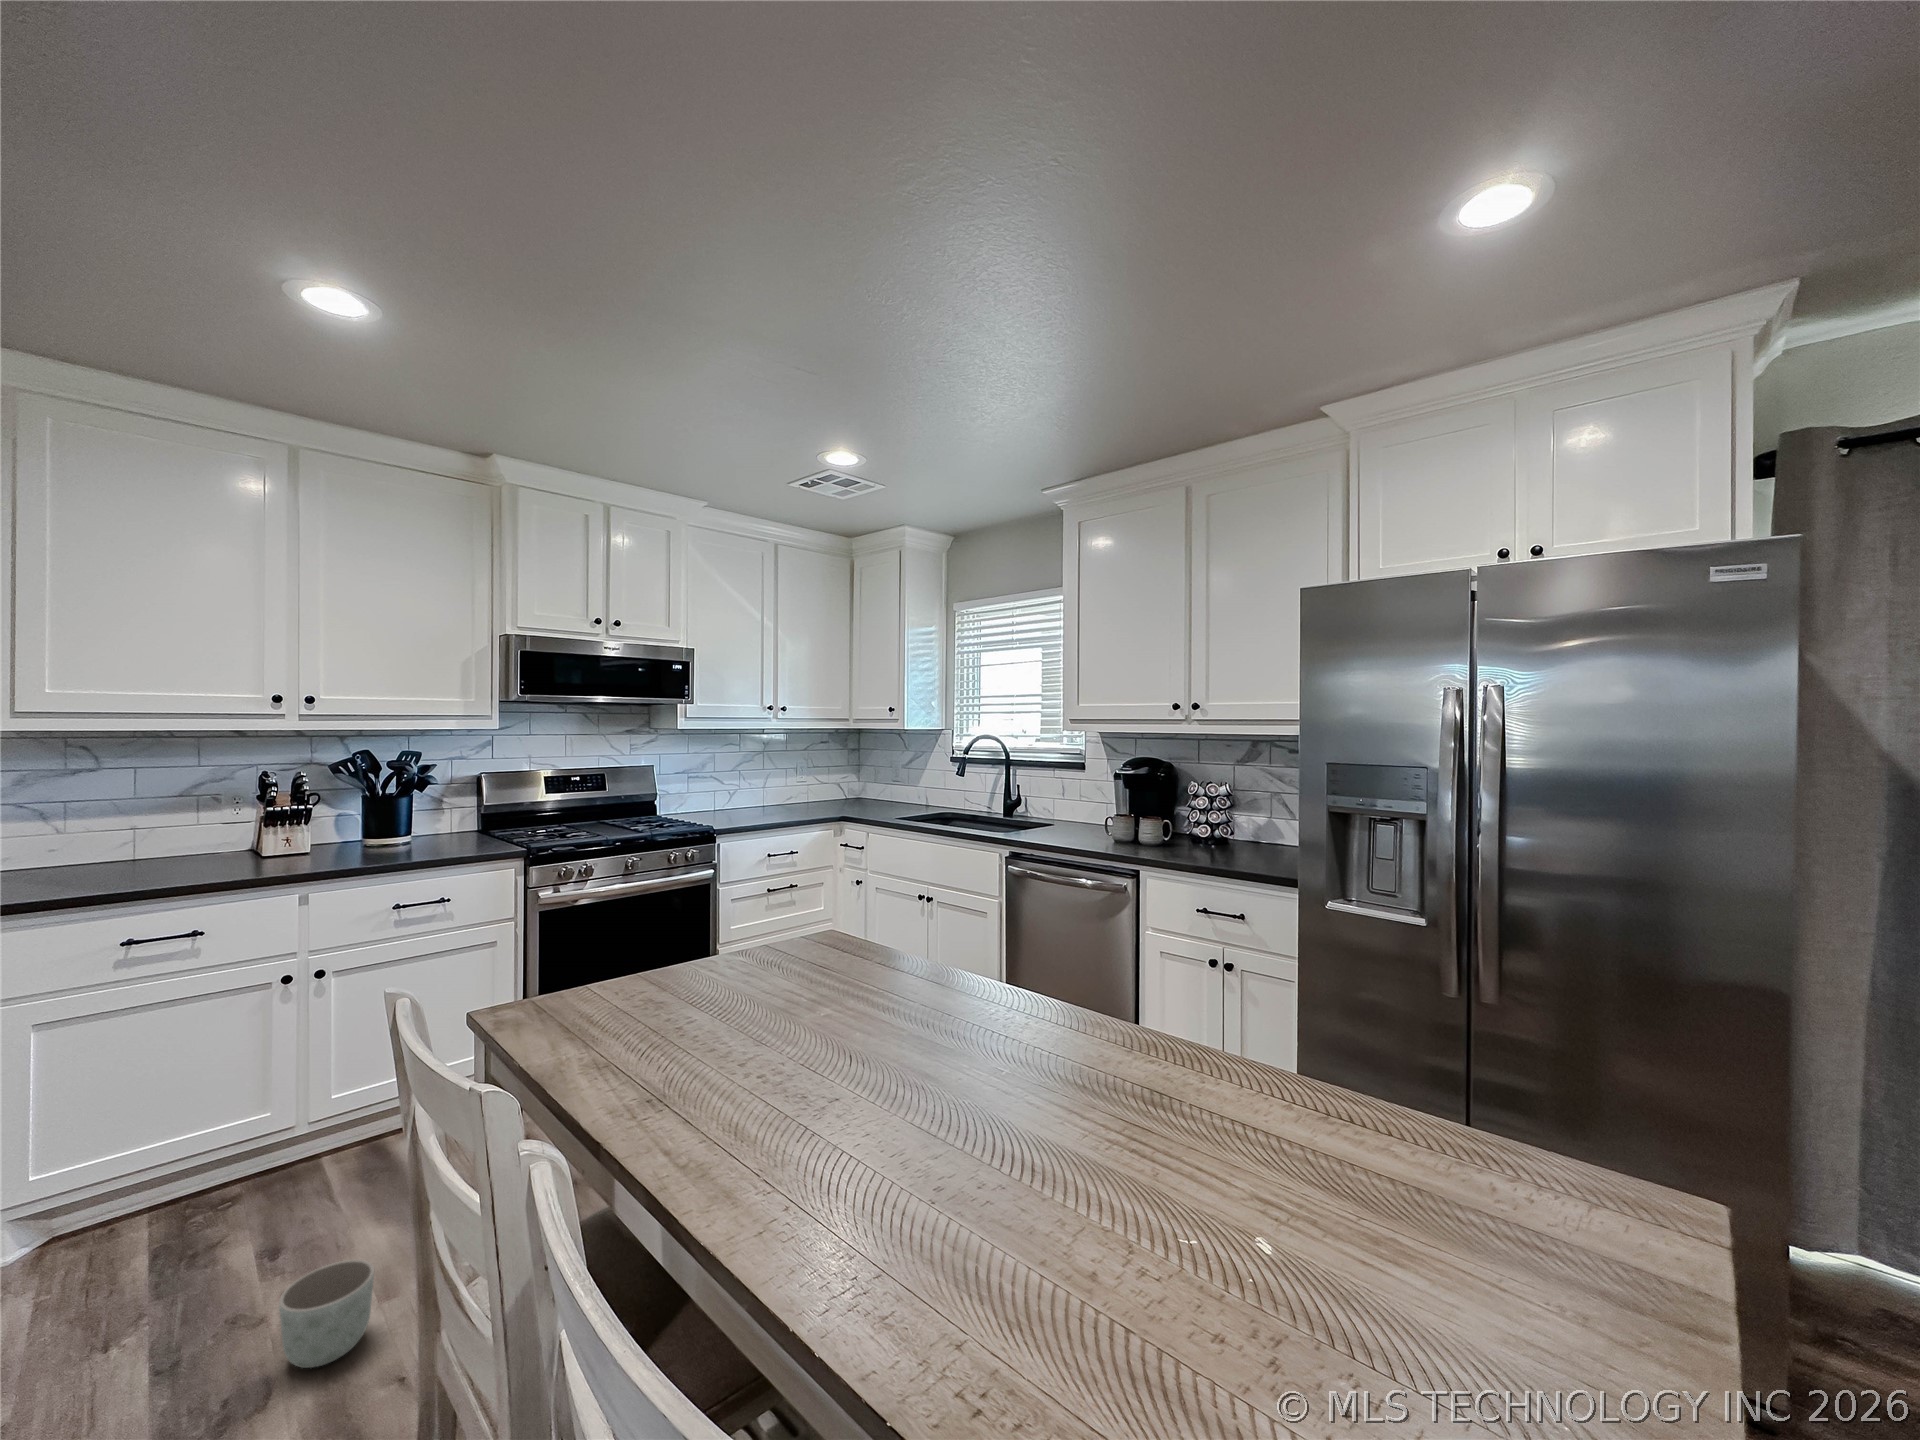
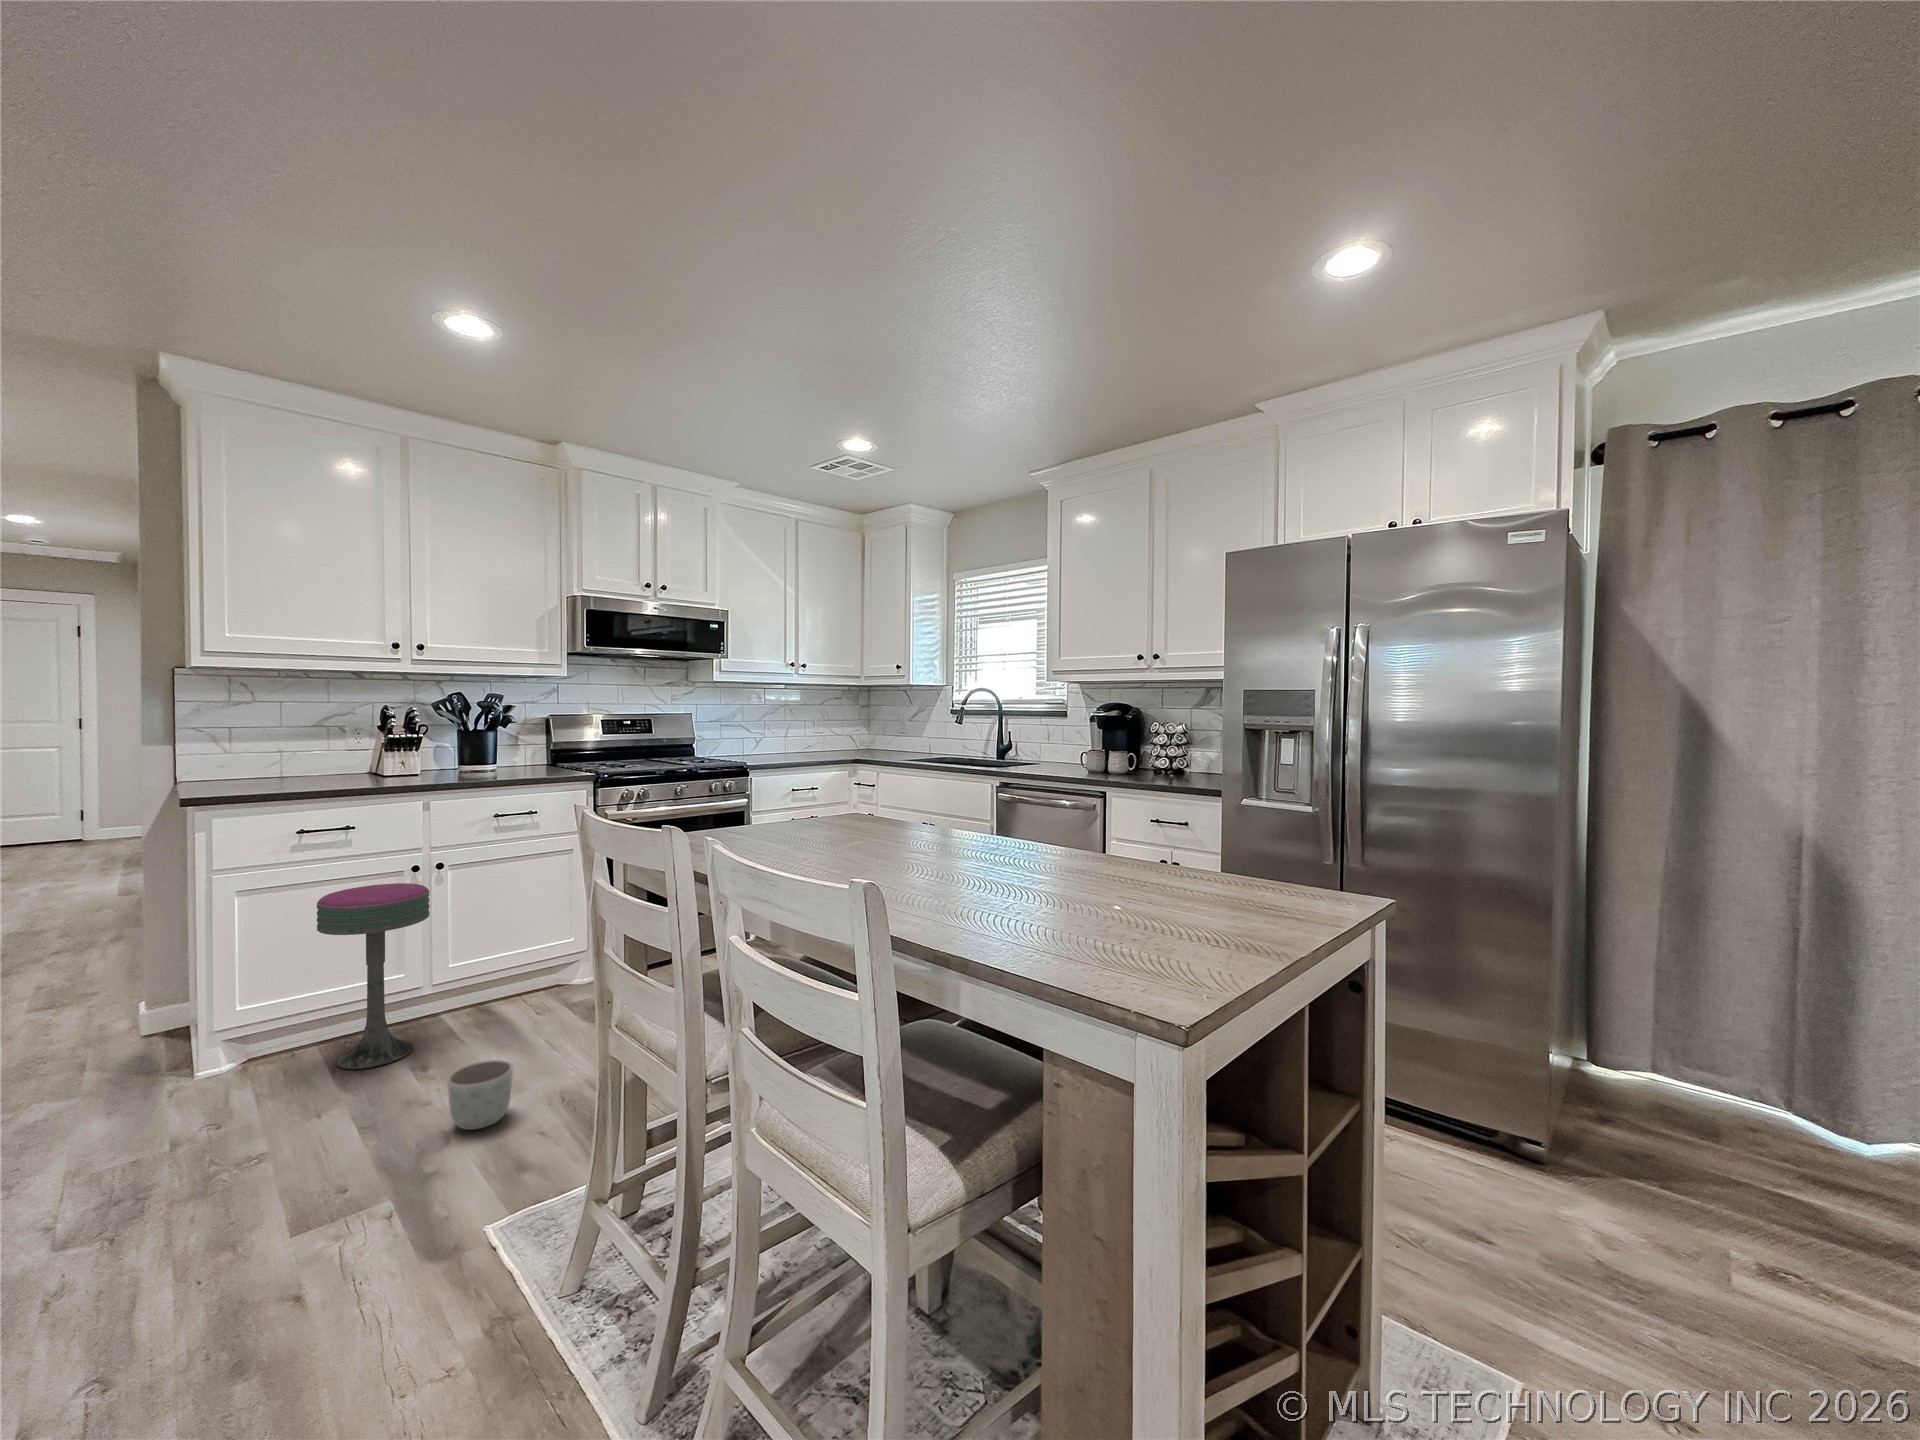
bar stool: none [141,1001,297,1253] -> present [317,883,429,1069]

